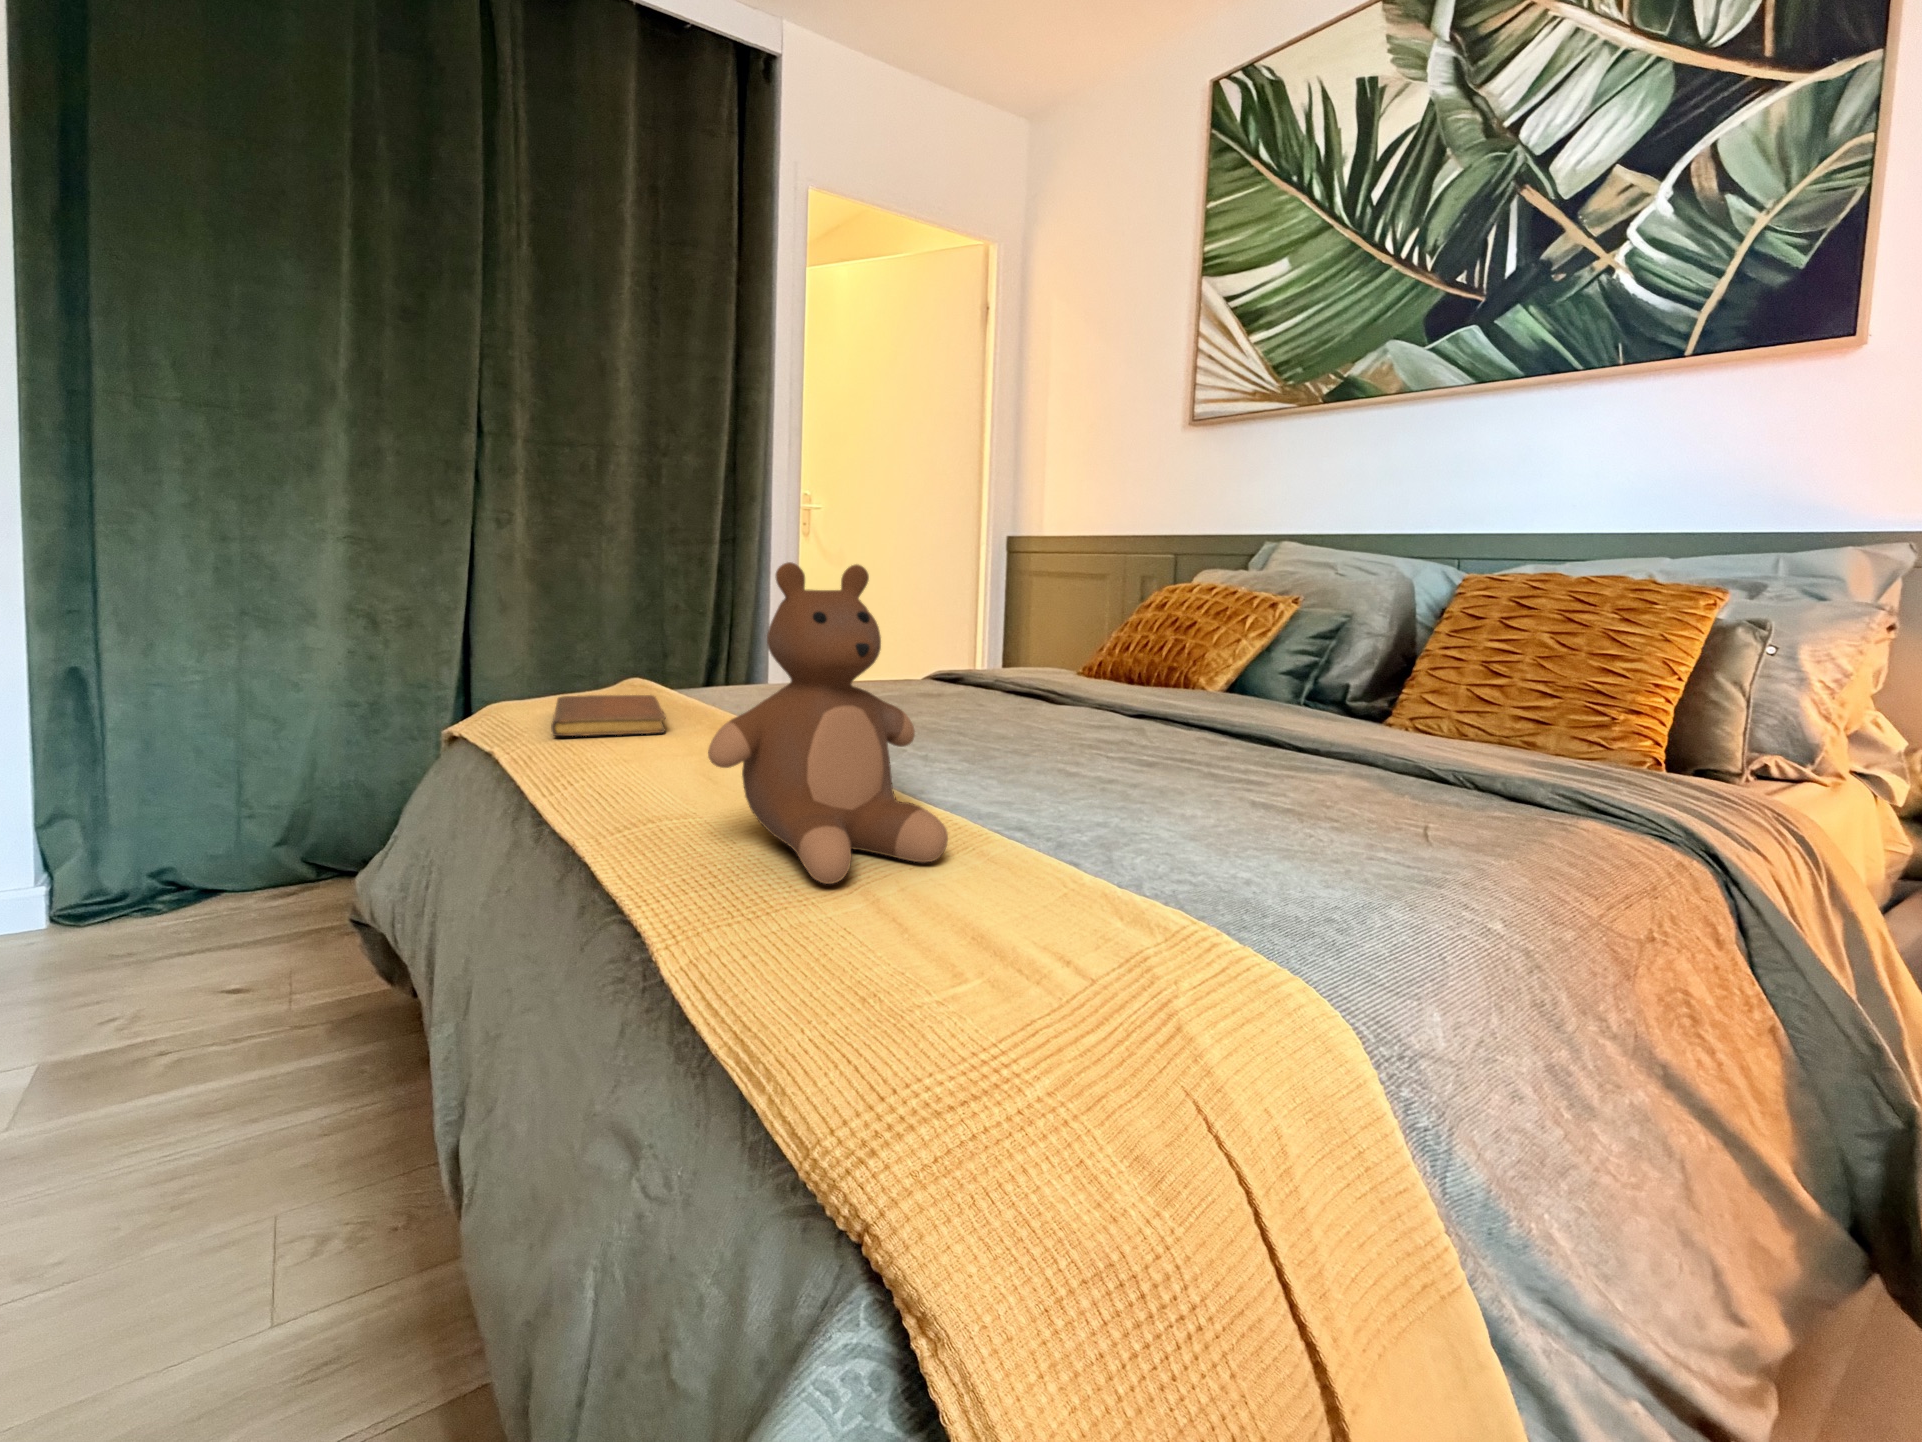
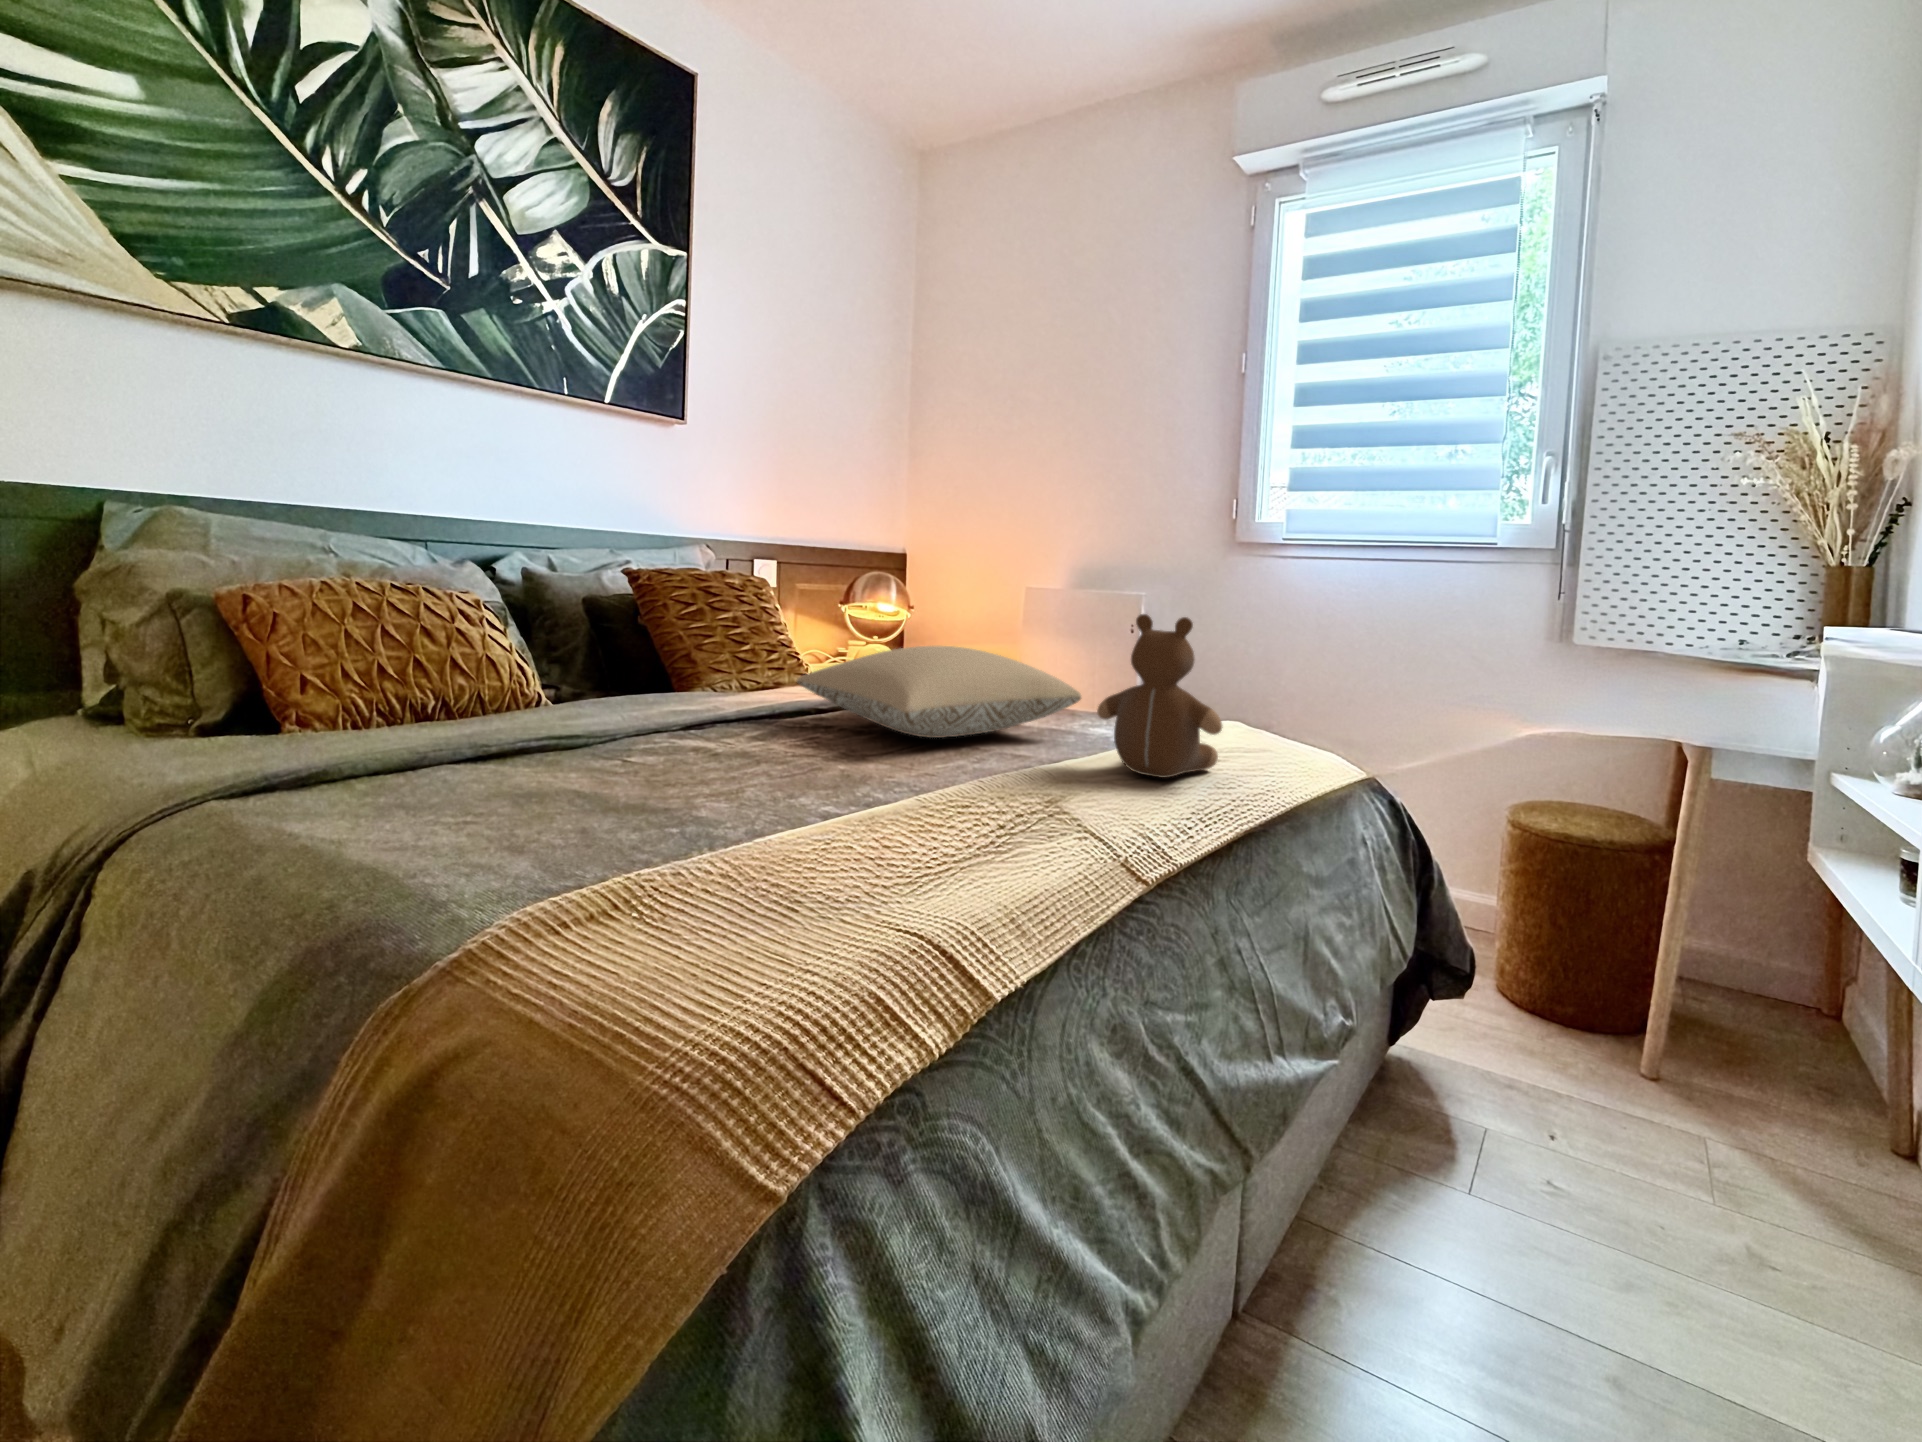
pillow: none [963,649,1413,791] -> present [797,646,1081,738]
notebook: present [551,695,666,736] -> none [687,834,990,959]

